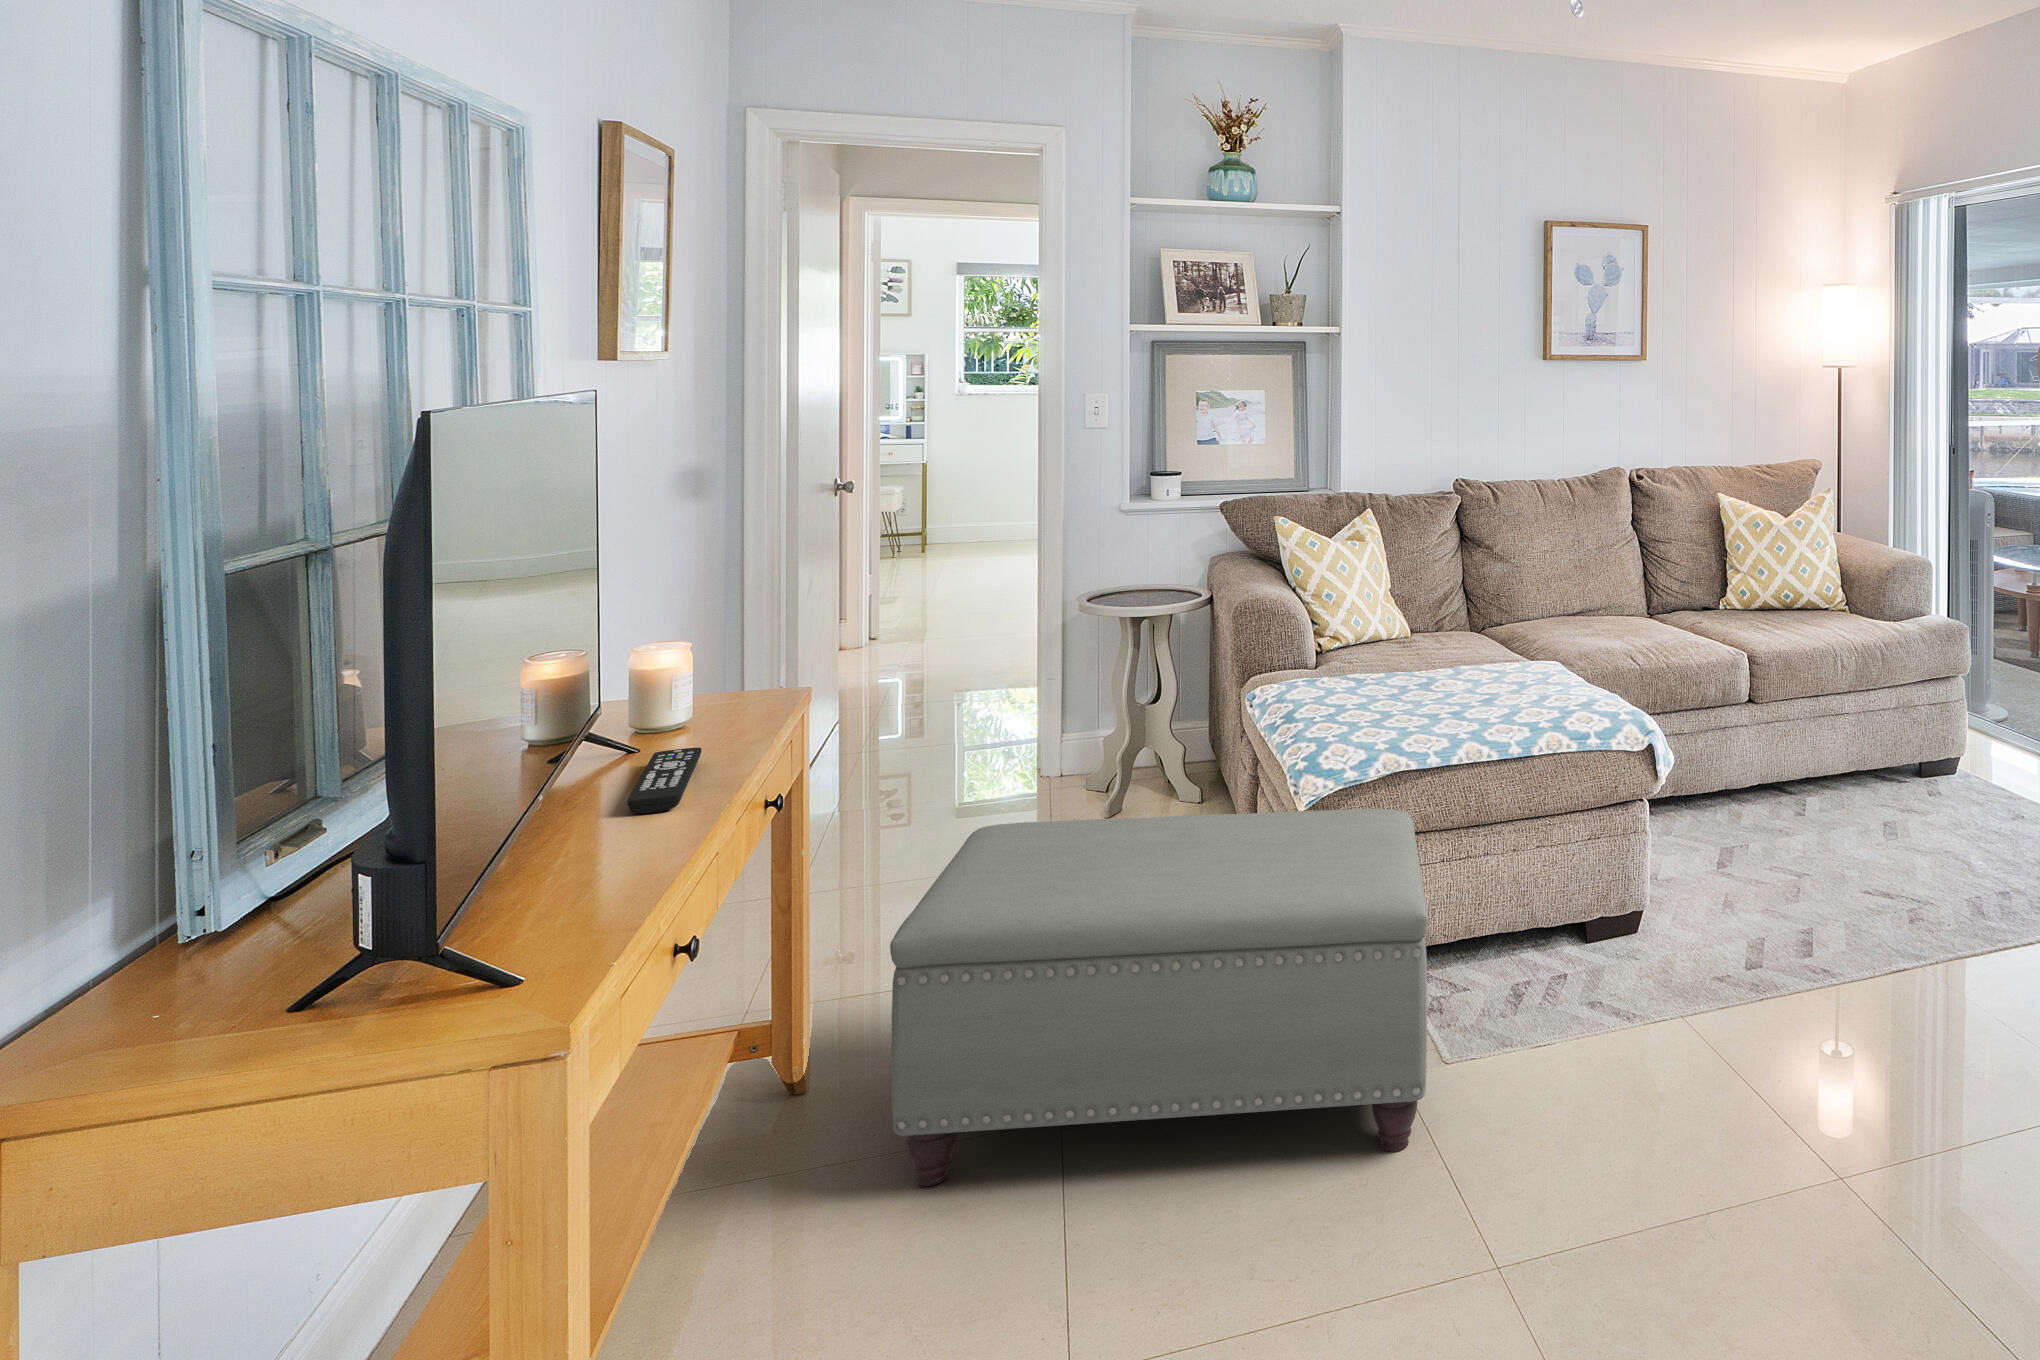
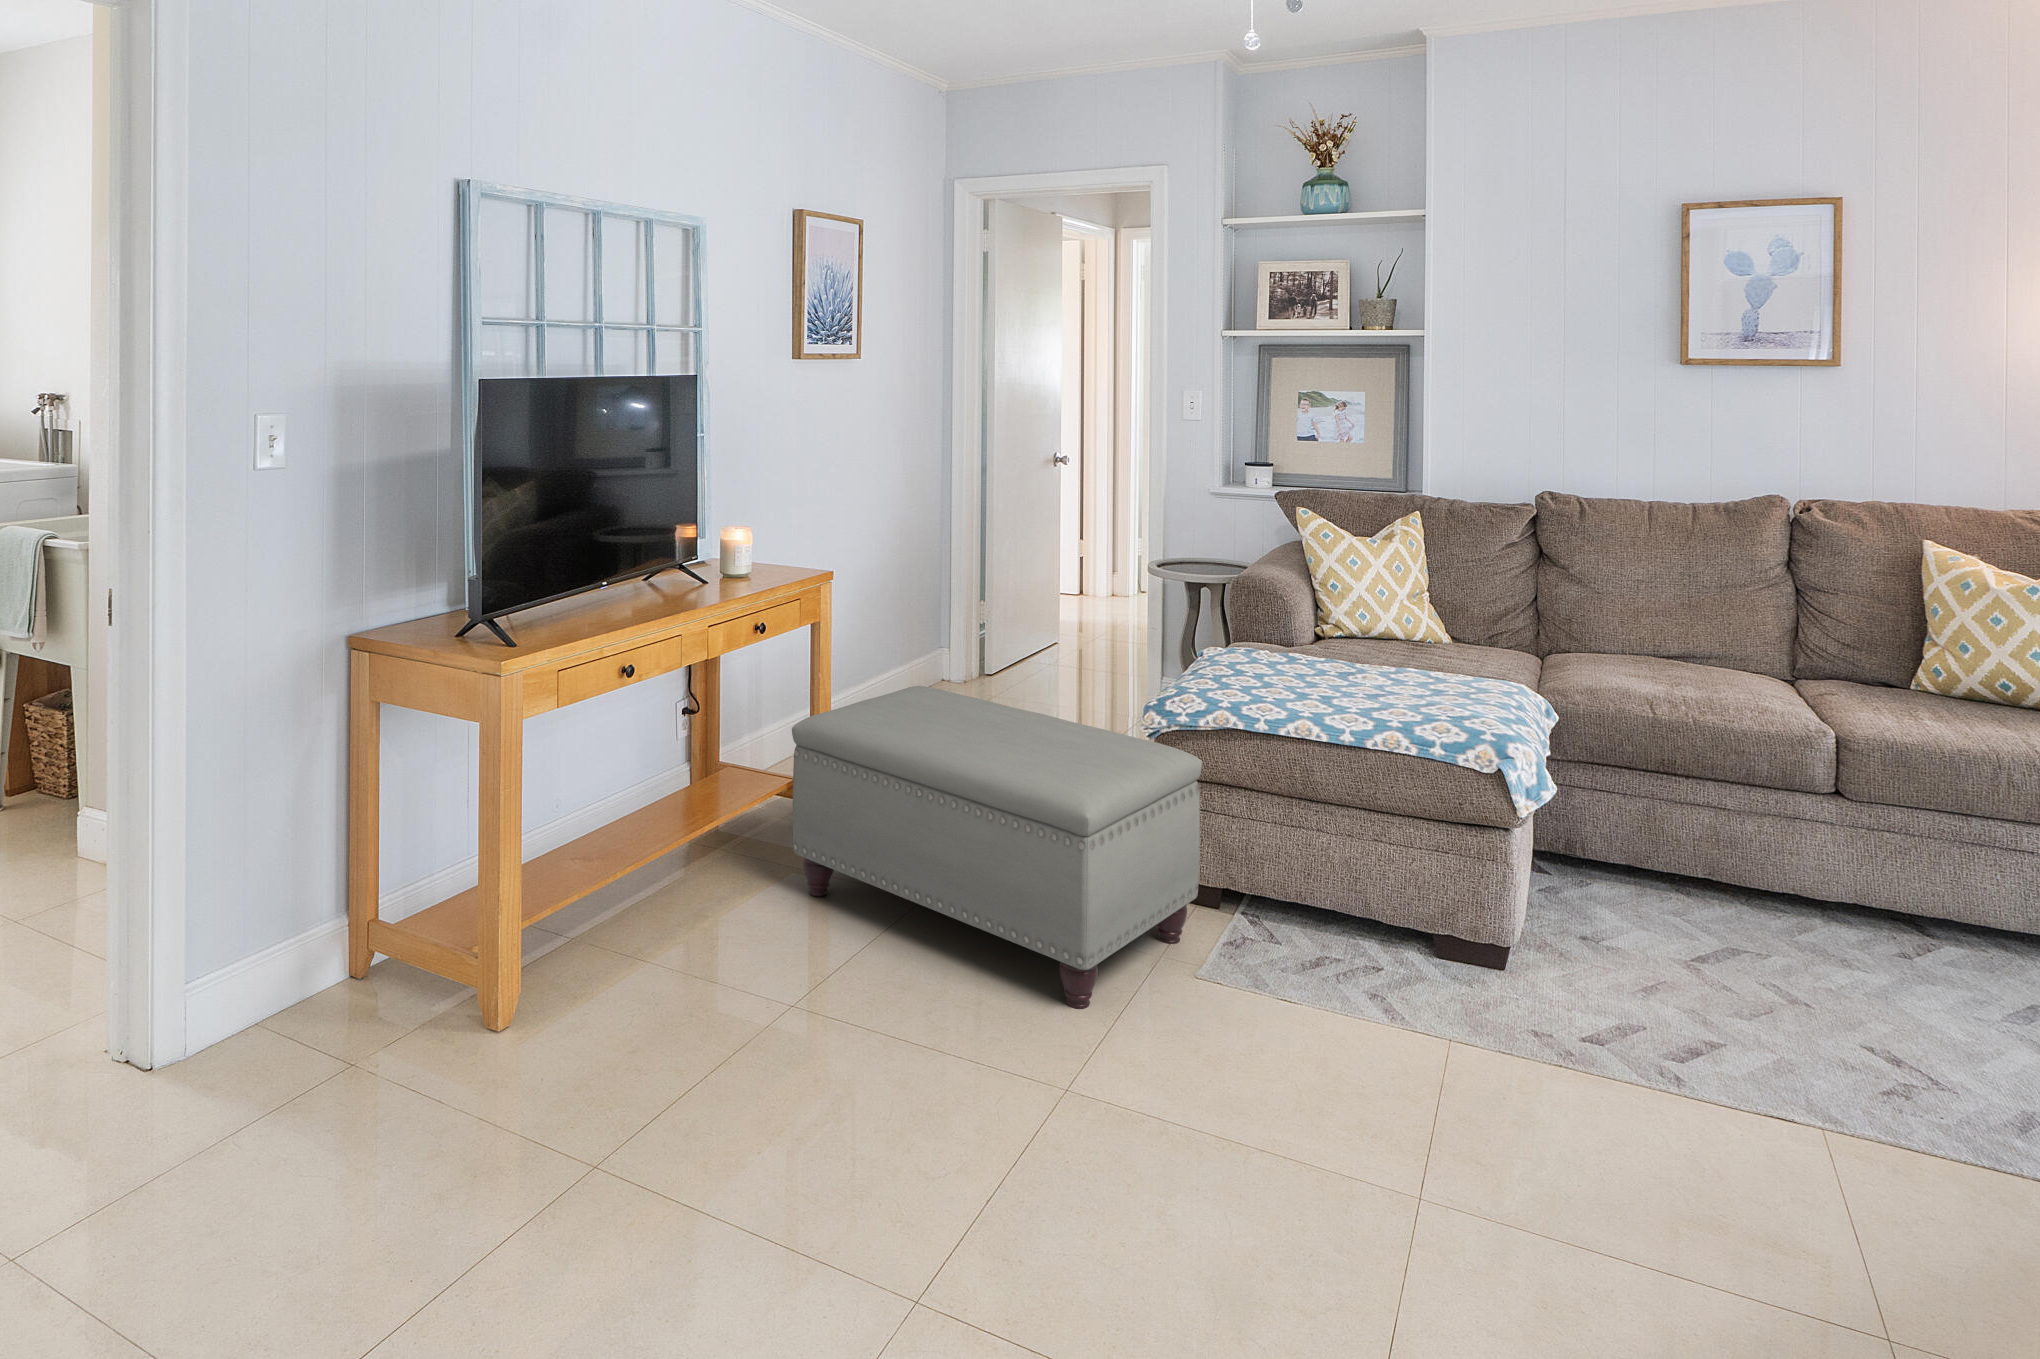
remote control: present [627,748,702,813] -> none [640,579,712,604]

